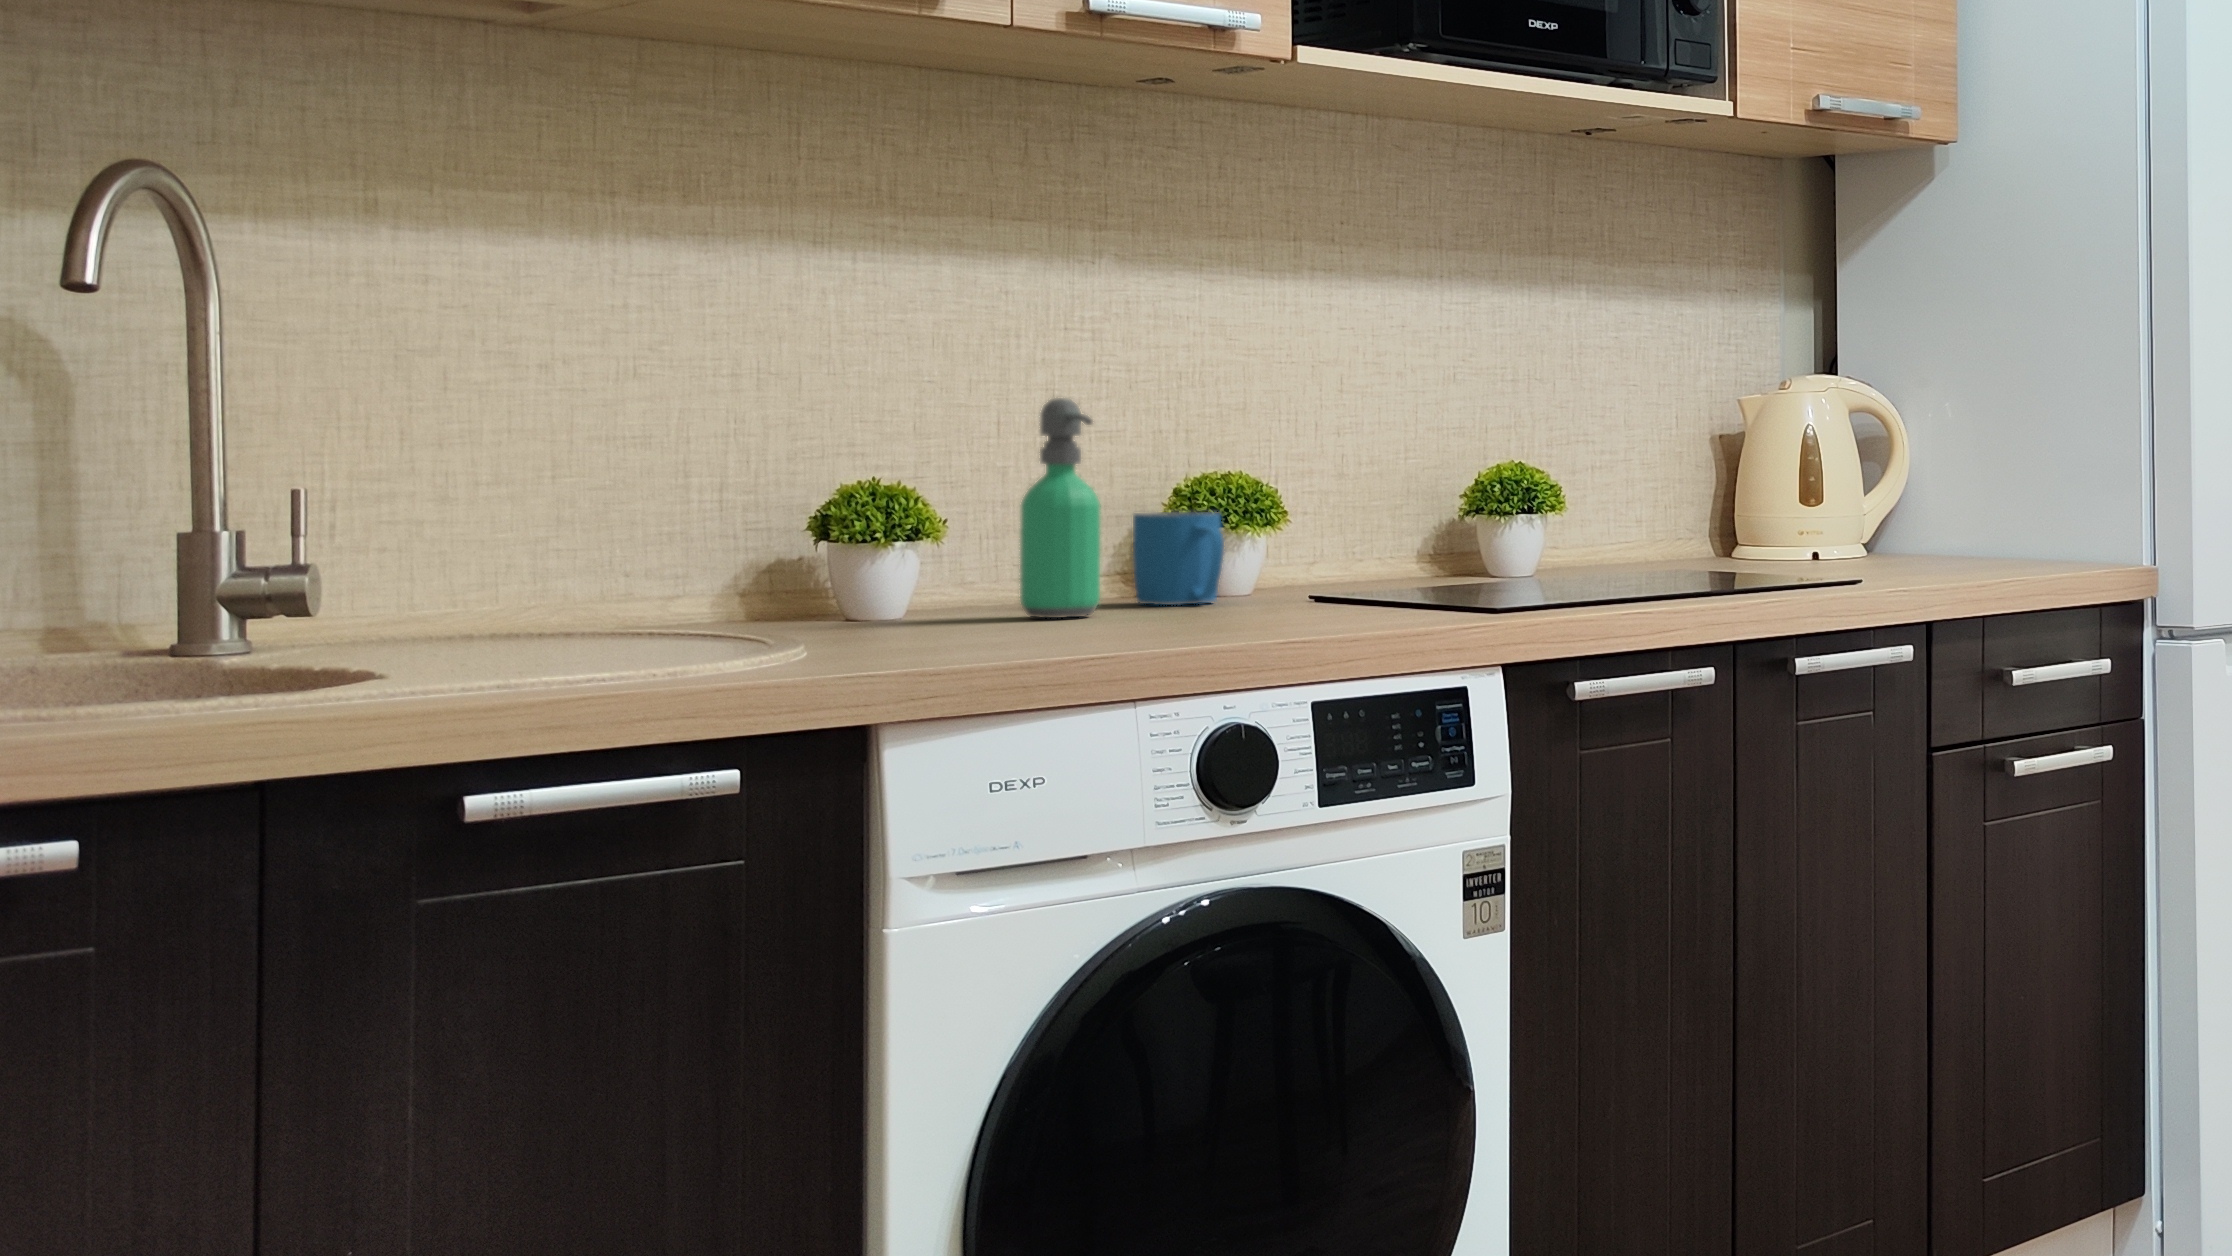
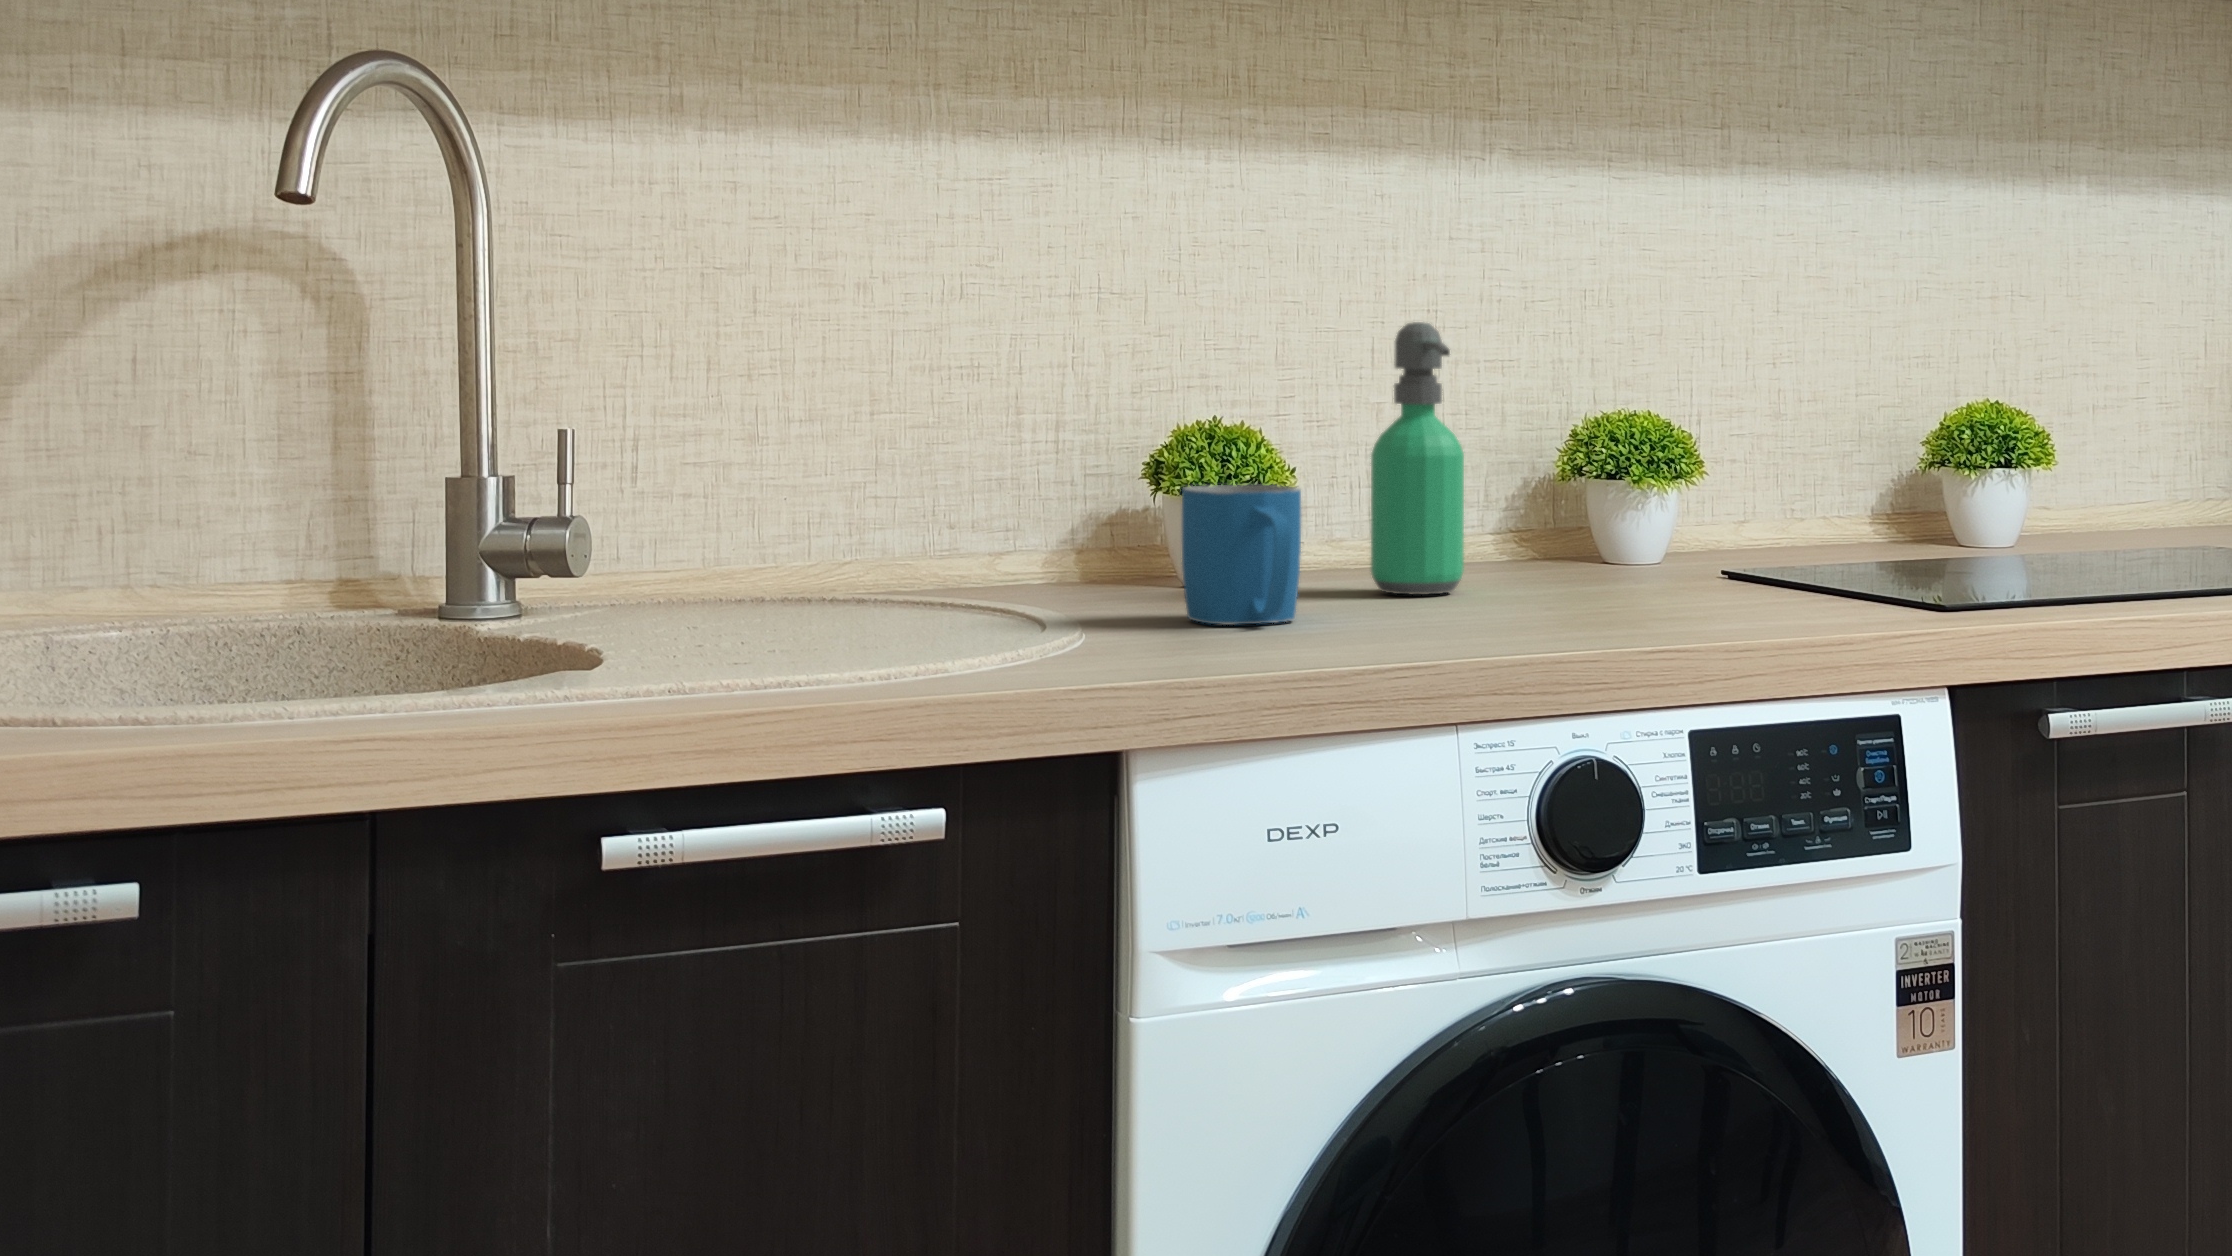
mug: present [1133,512,1224,605] -> present [1182,485,1301,625]

